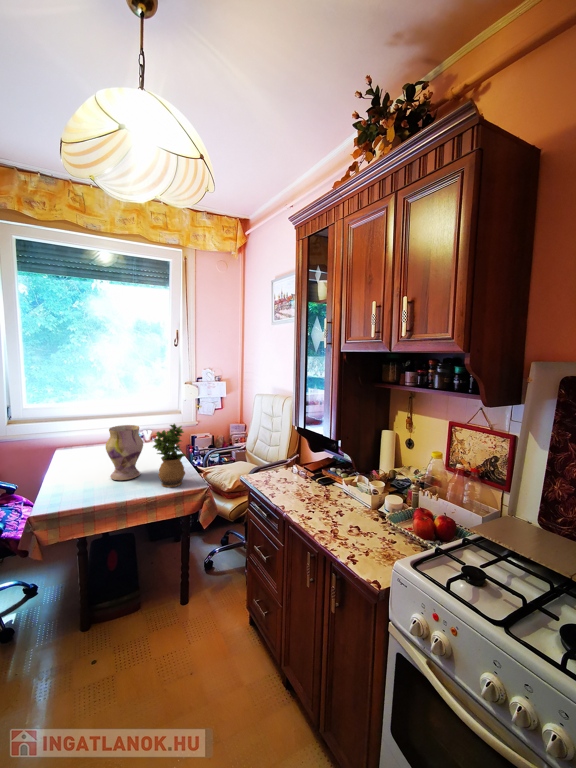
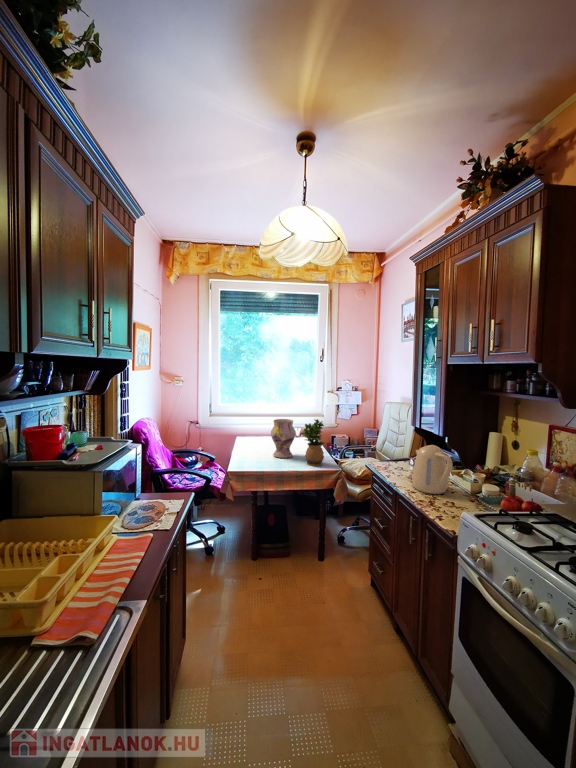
kettle: none [306,455,356,518] -> present [412,445,452,494]

